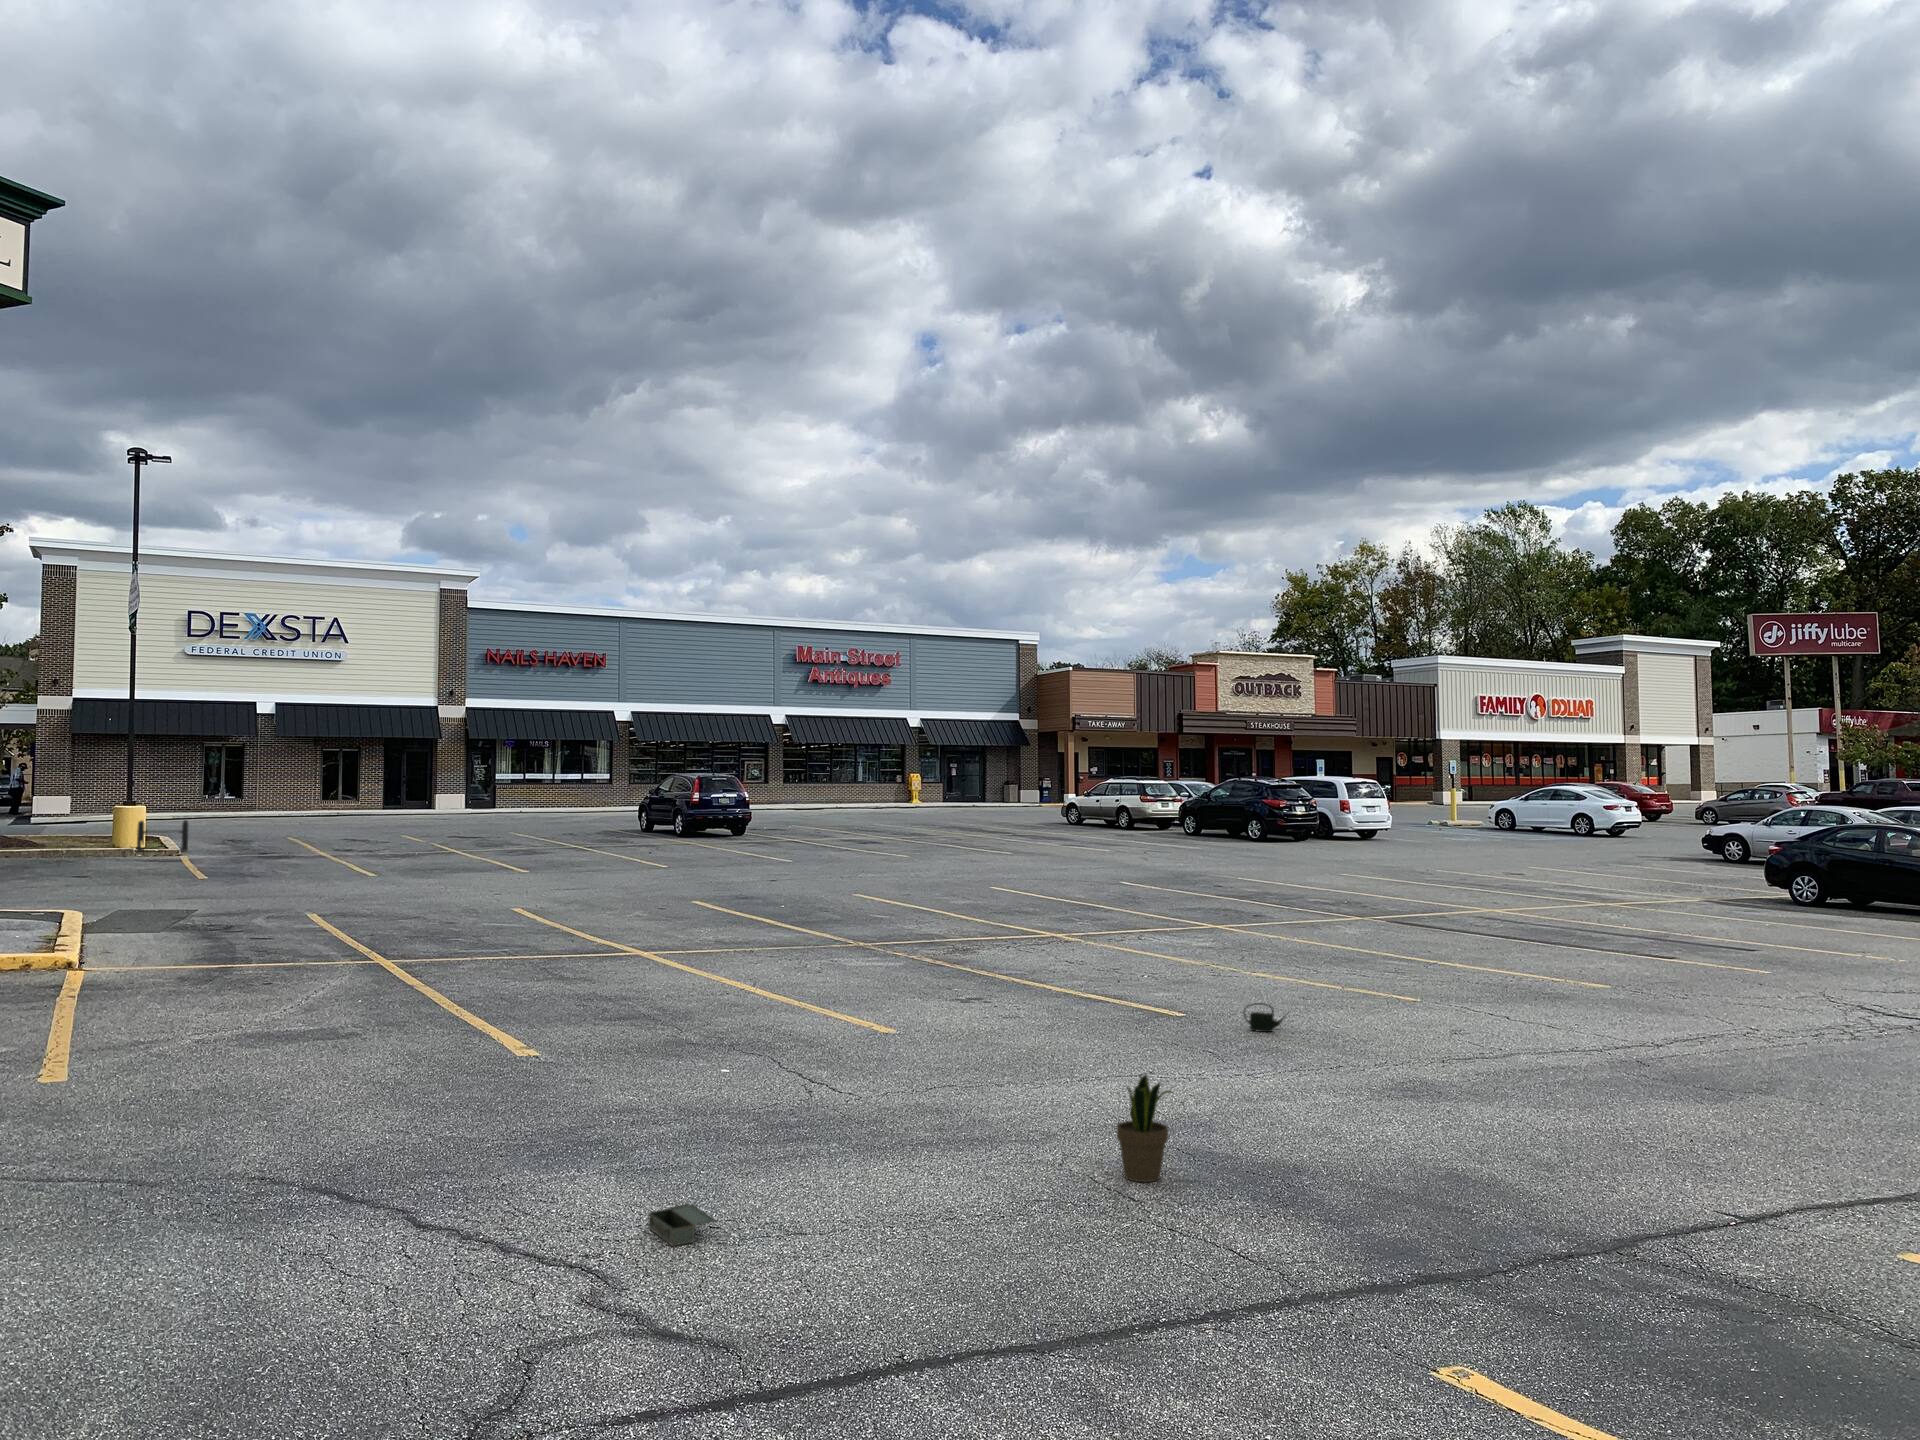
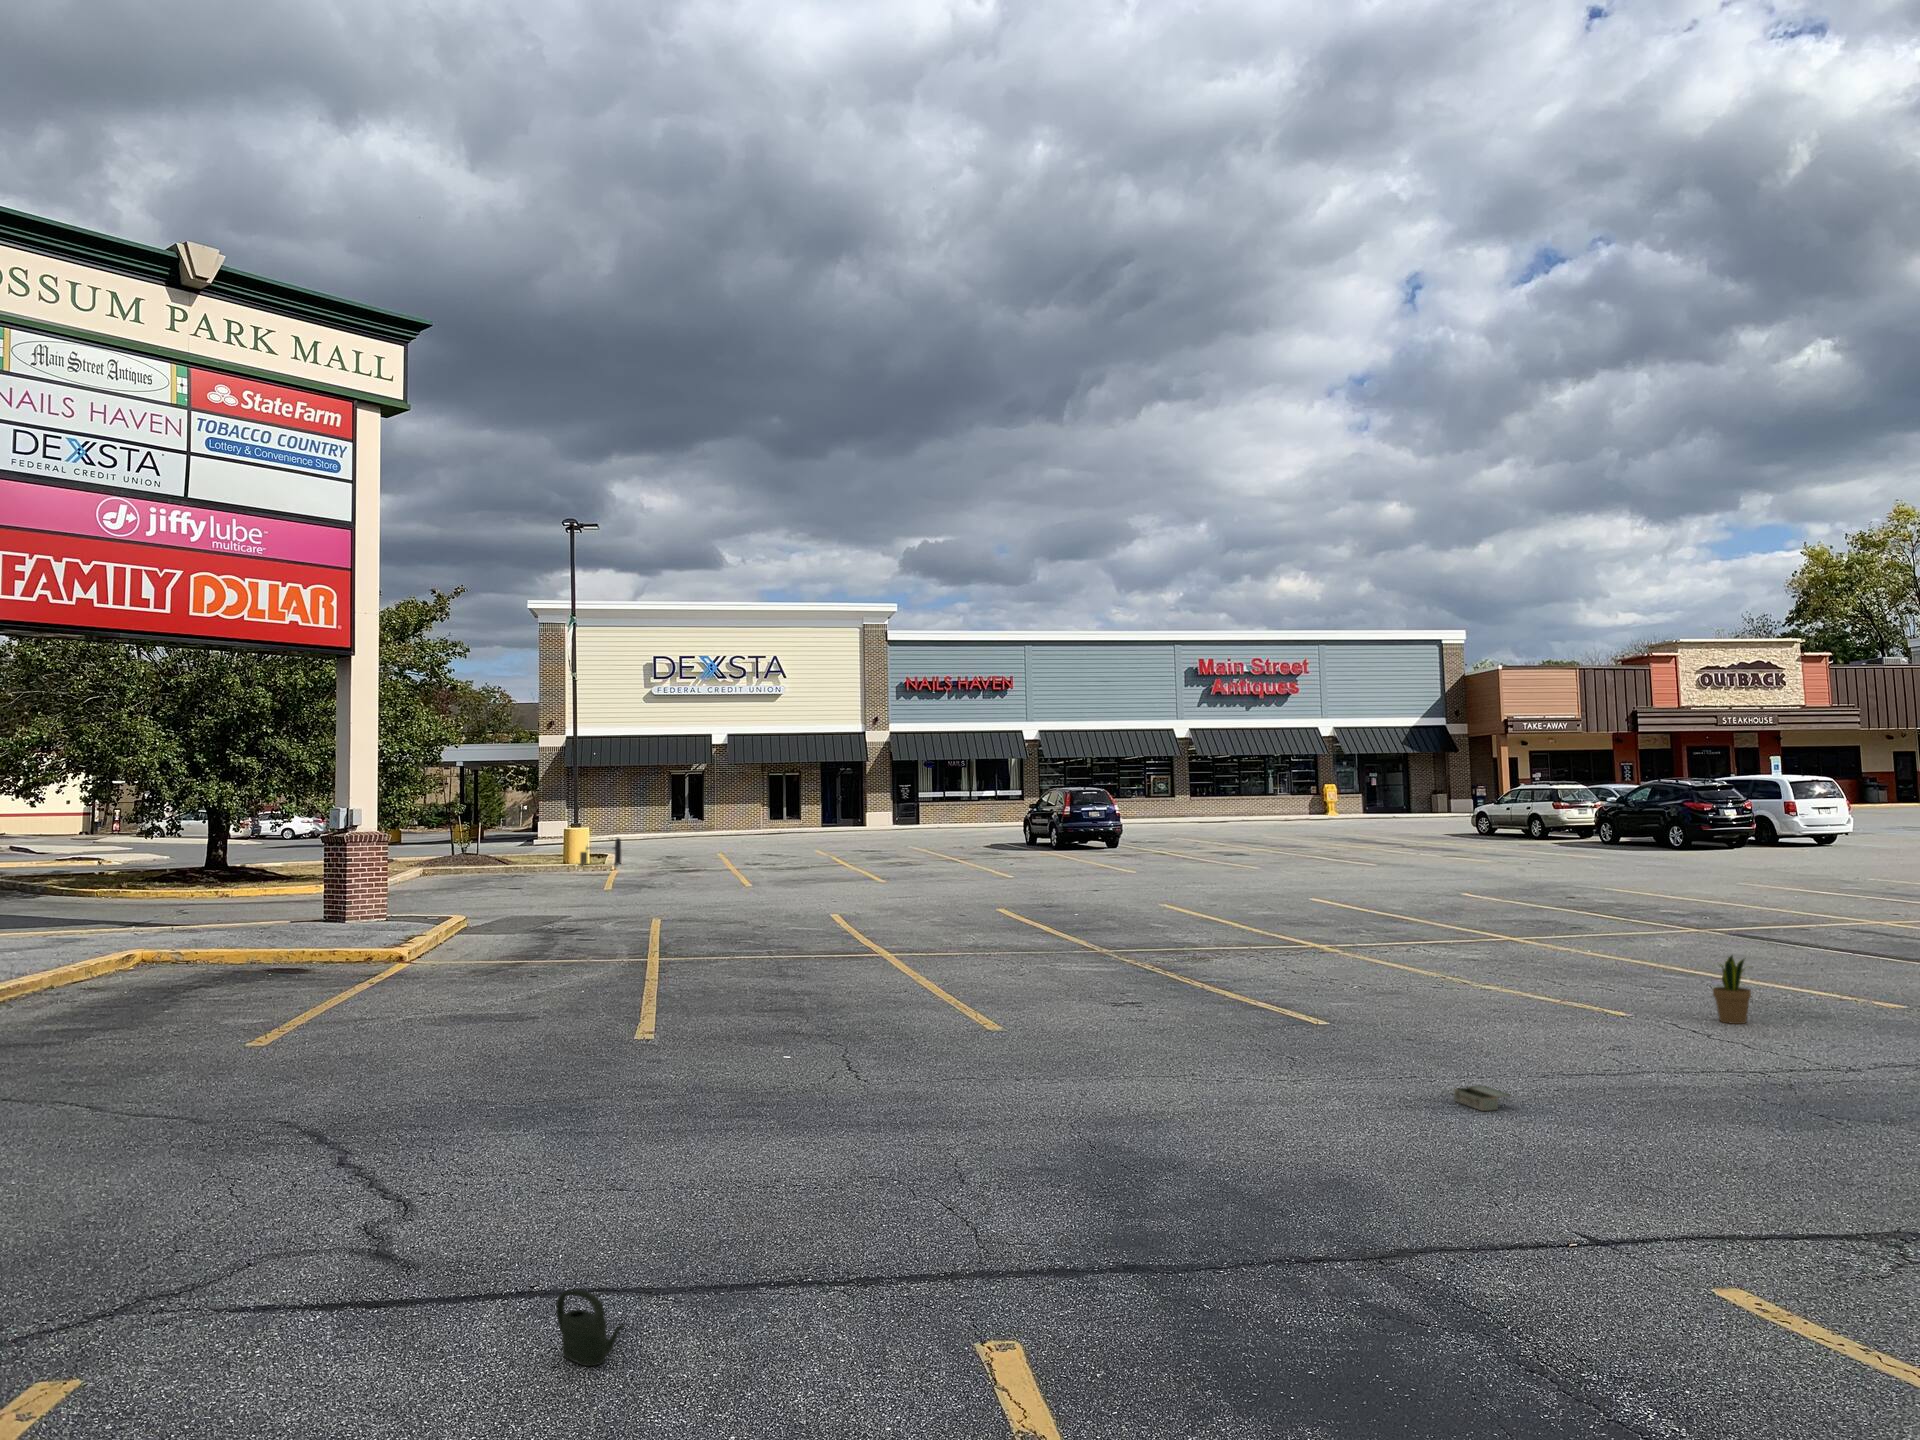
watering can: present [1244,1003,1288,1032] -> present [556,1289,626,1366]
potted plant: present [1117,1075,1172,1182] -> present [1713,955,1751,1024]
toolbox: present [648,1204,715,1246] -> present [1454,1086,1511,1111]

